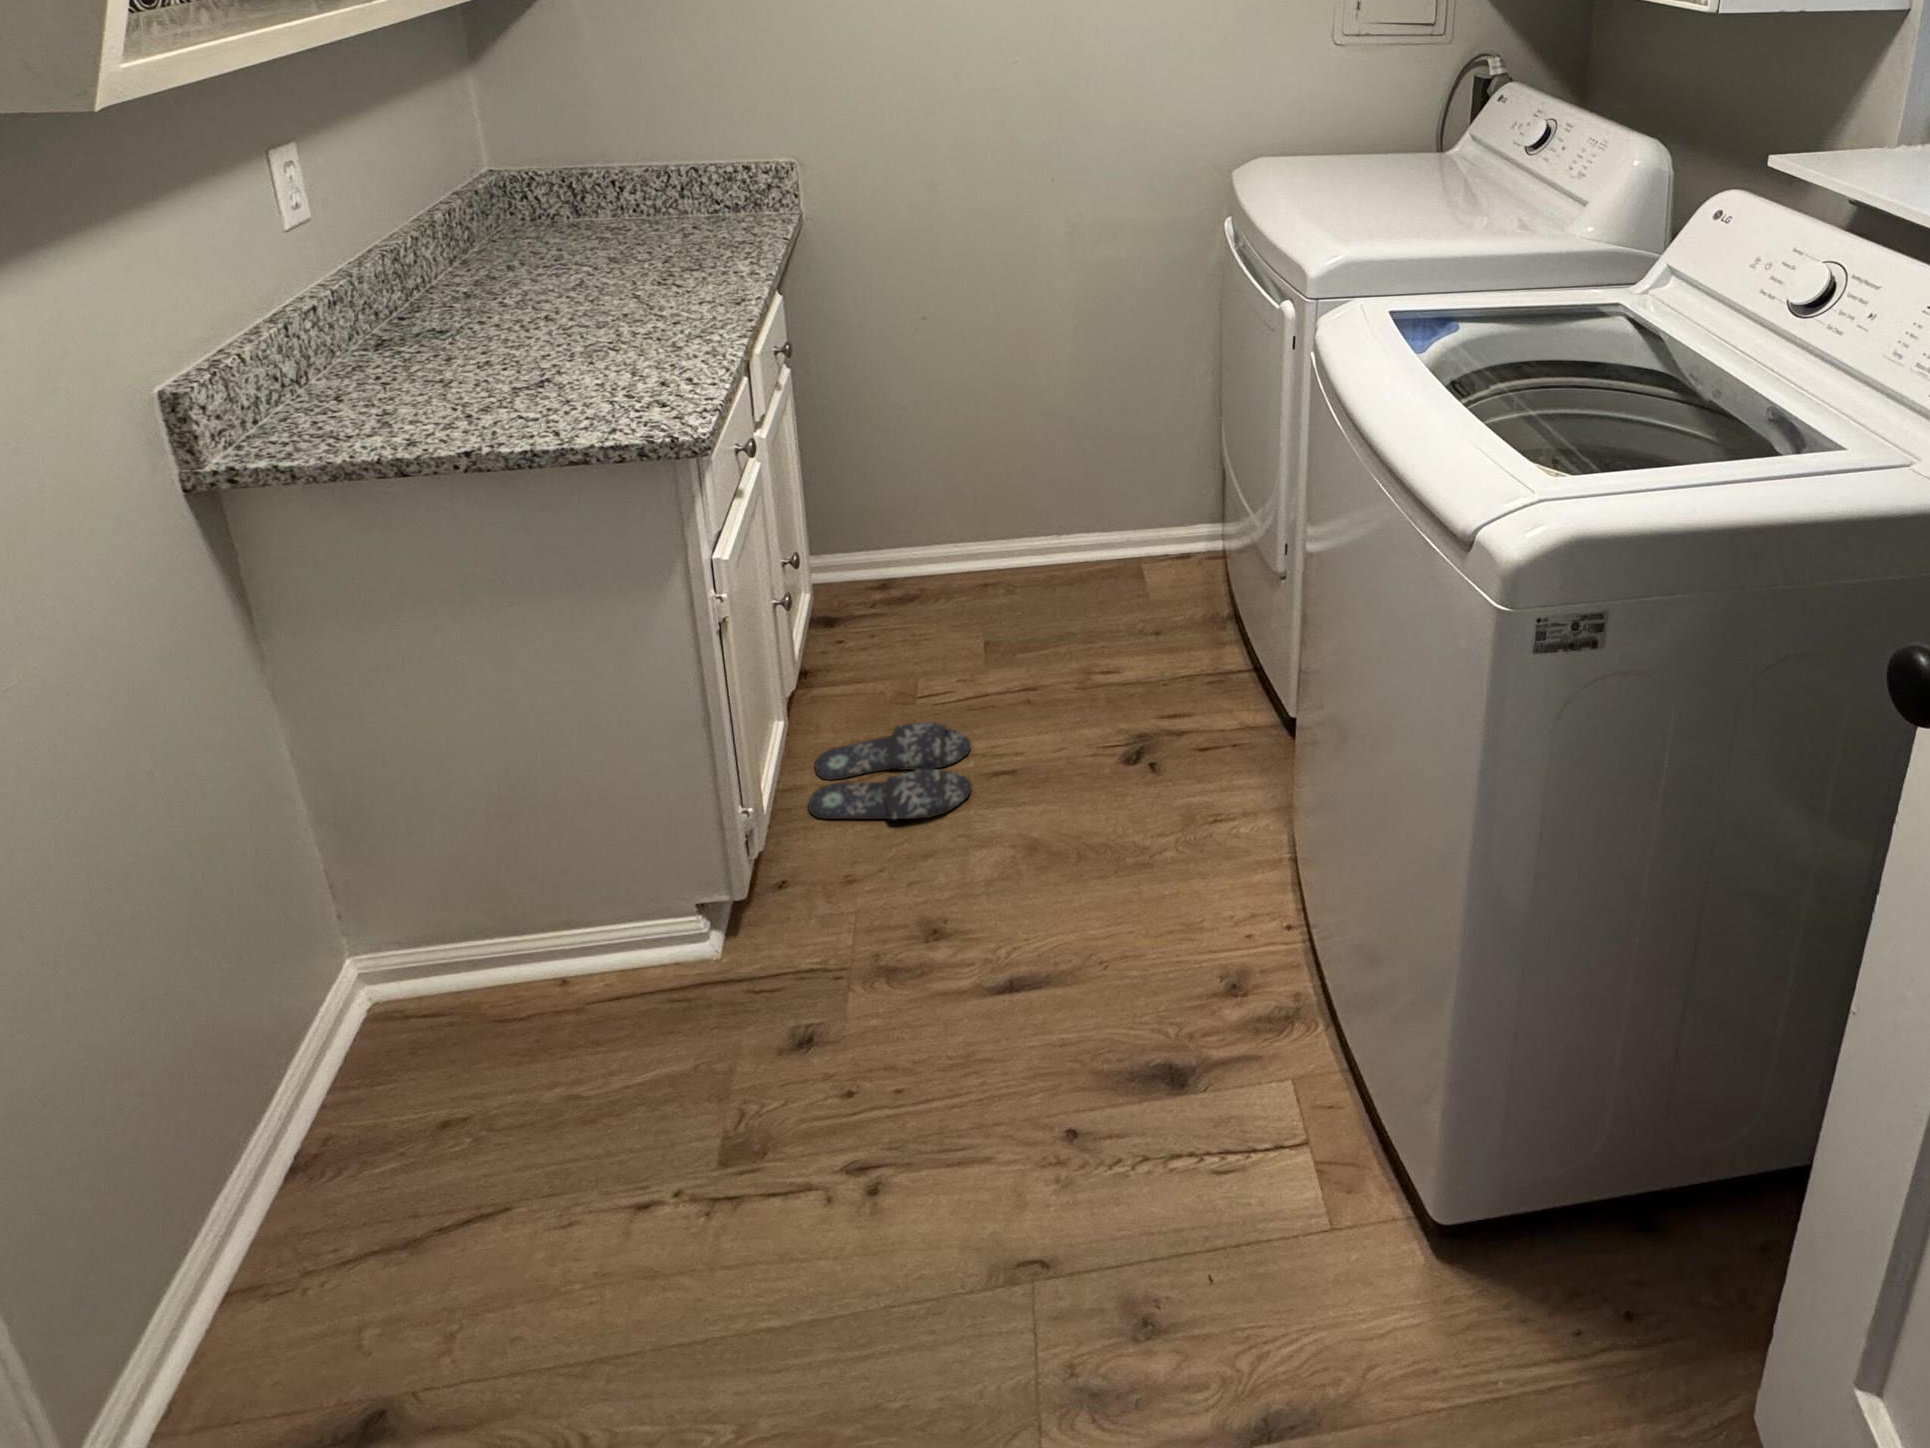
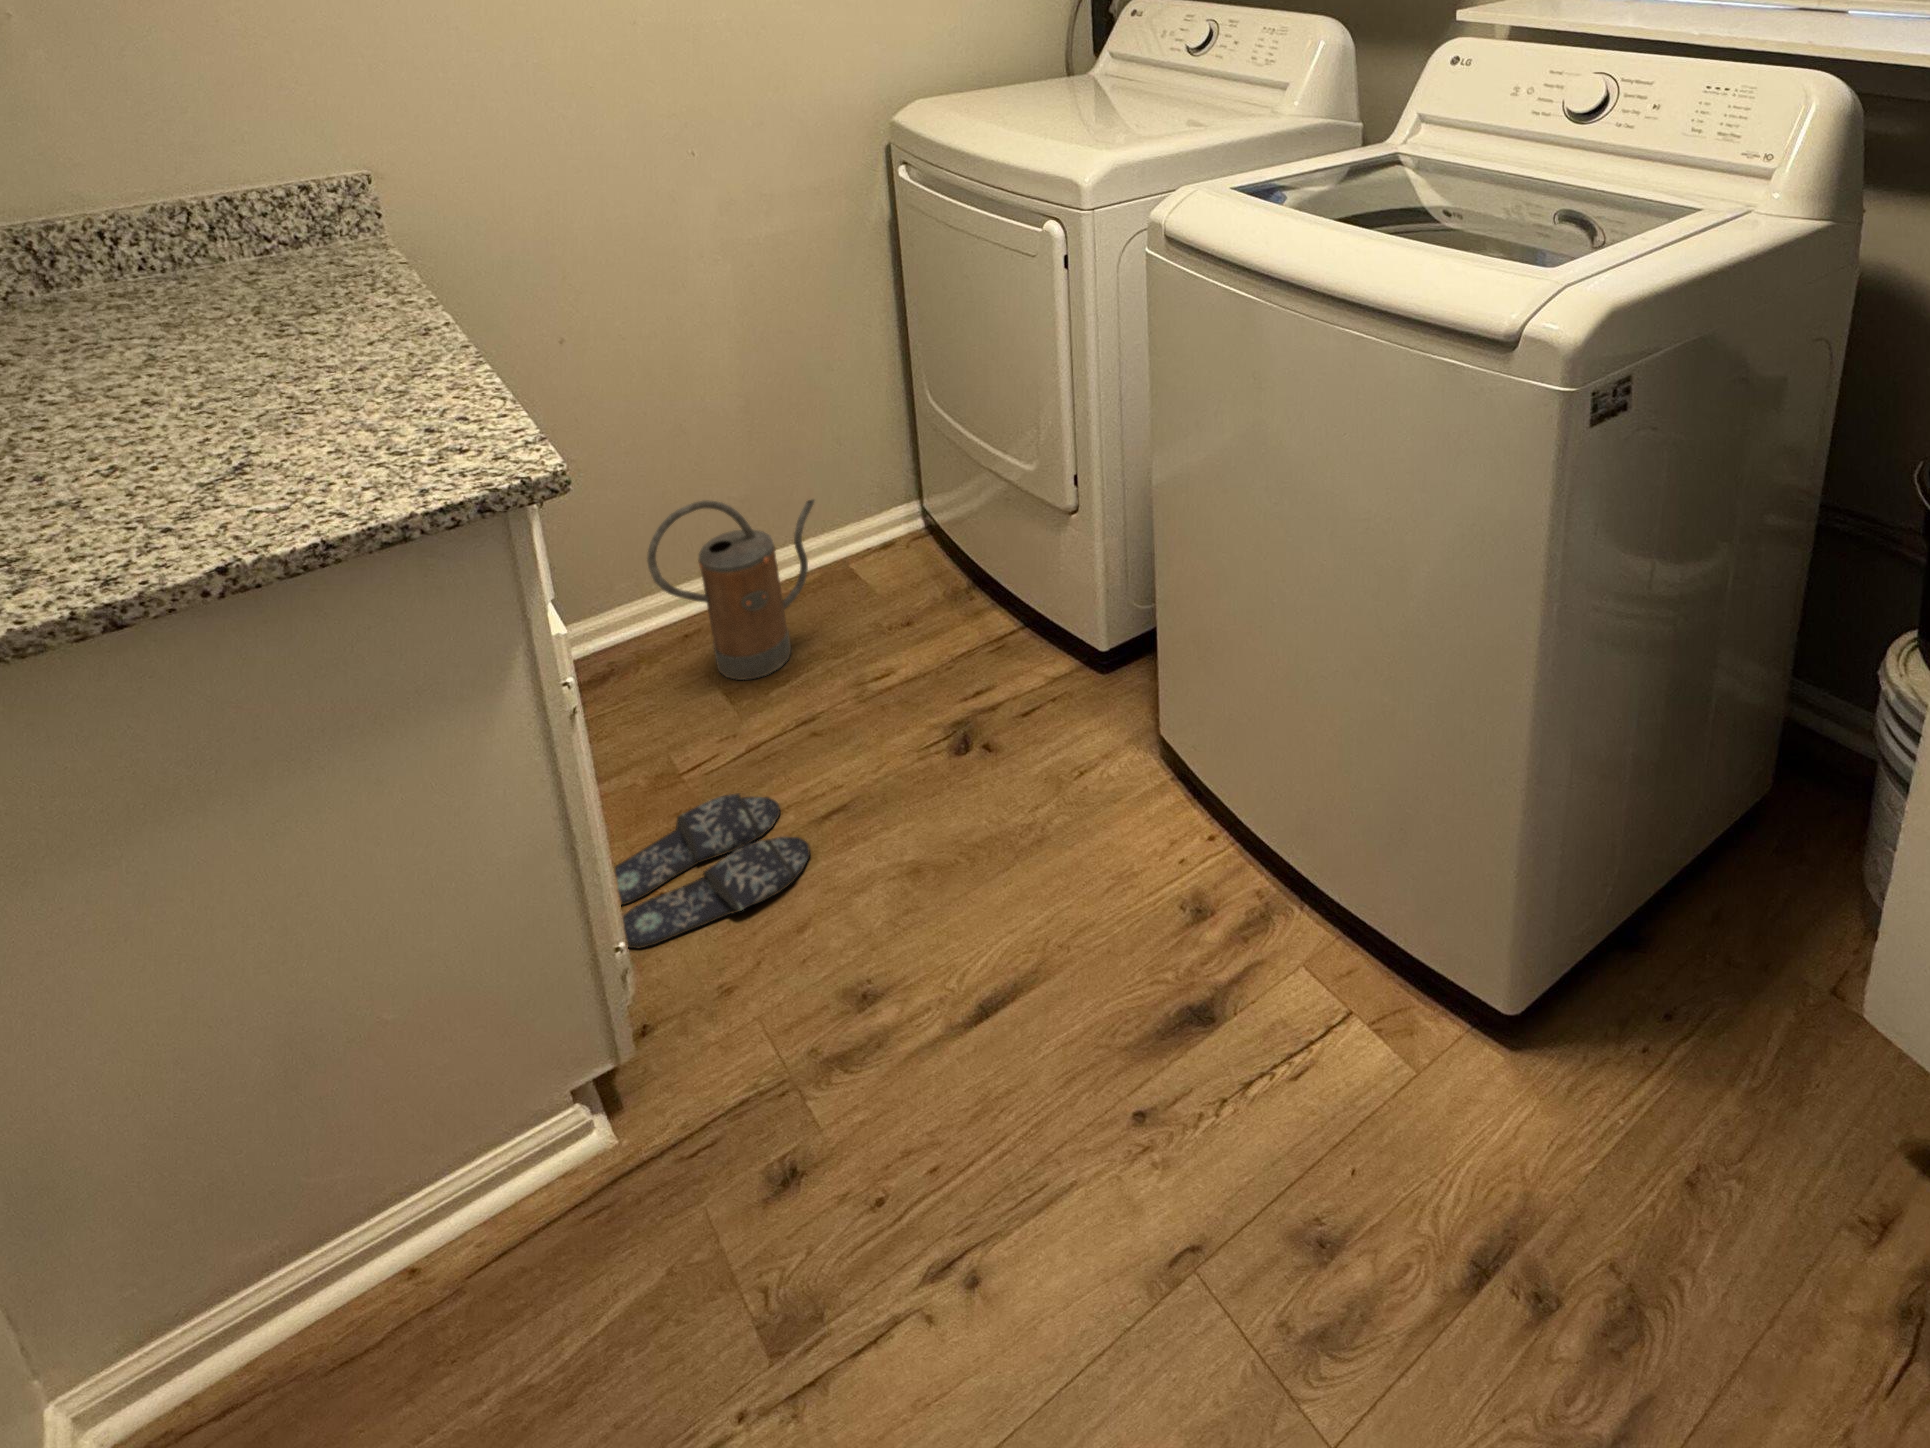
watering can: none [946,474,1097,635] -> present [647,499,814,680]

